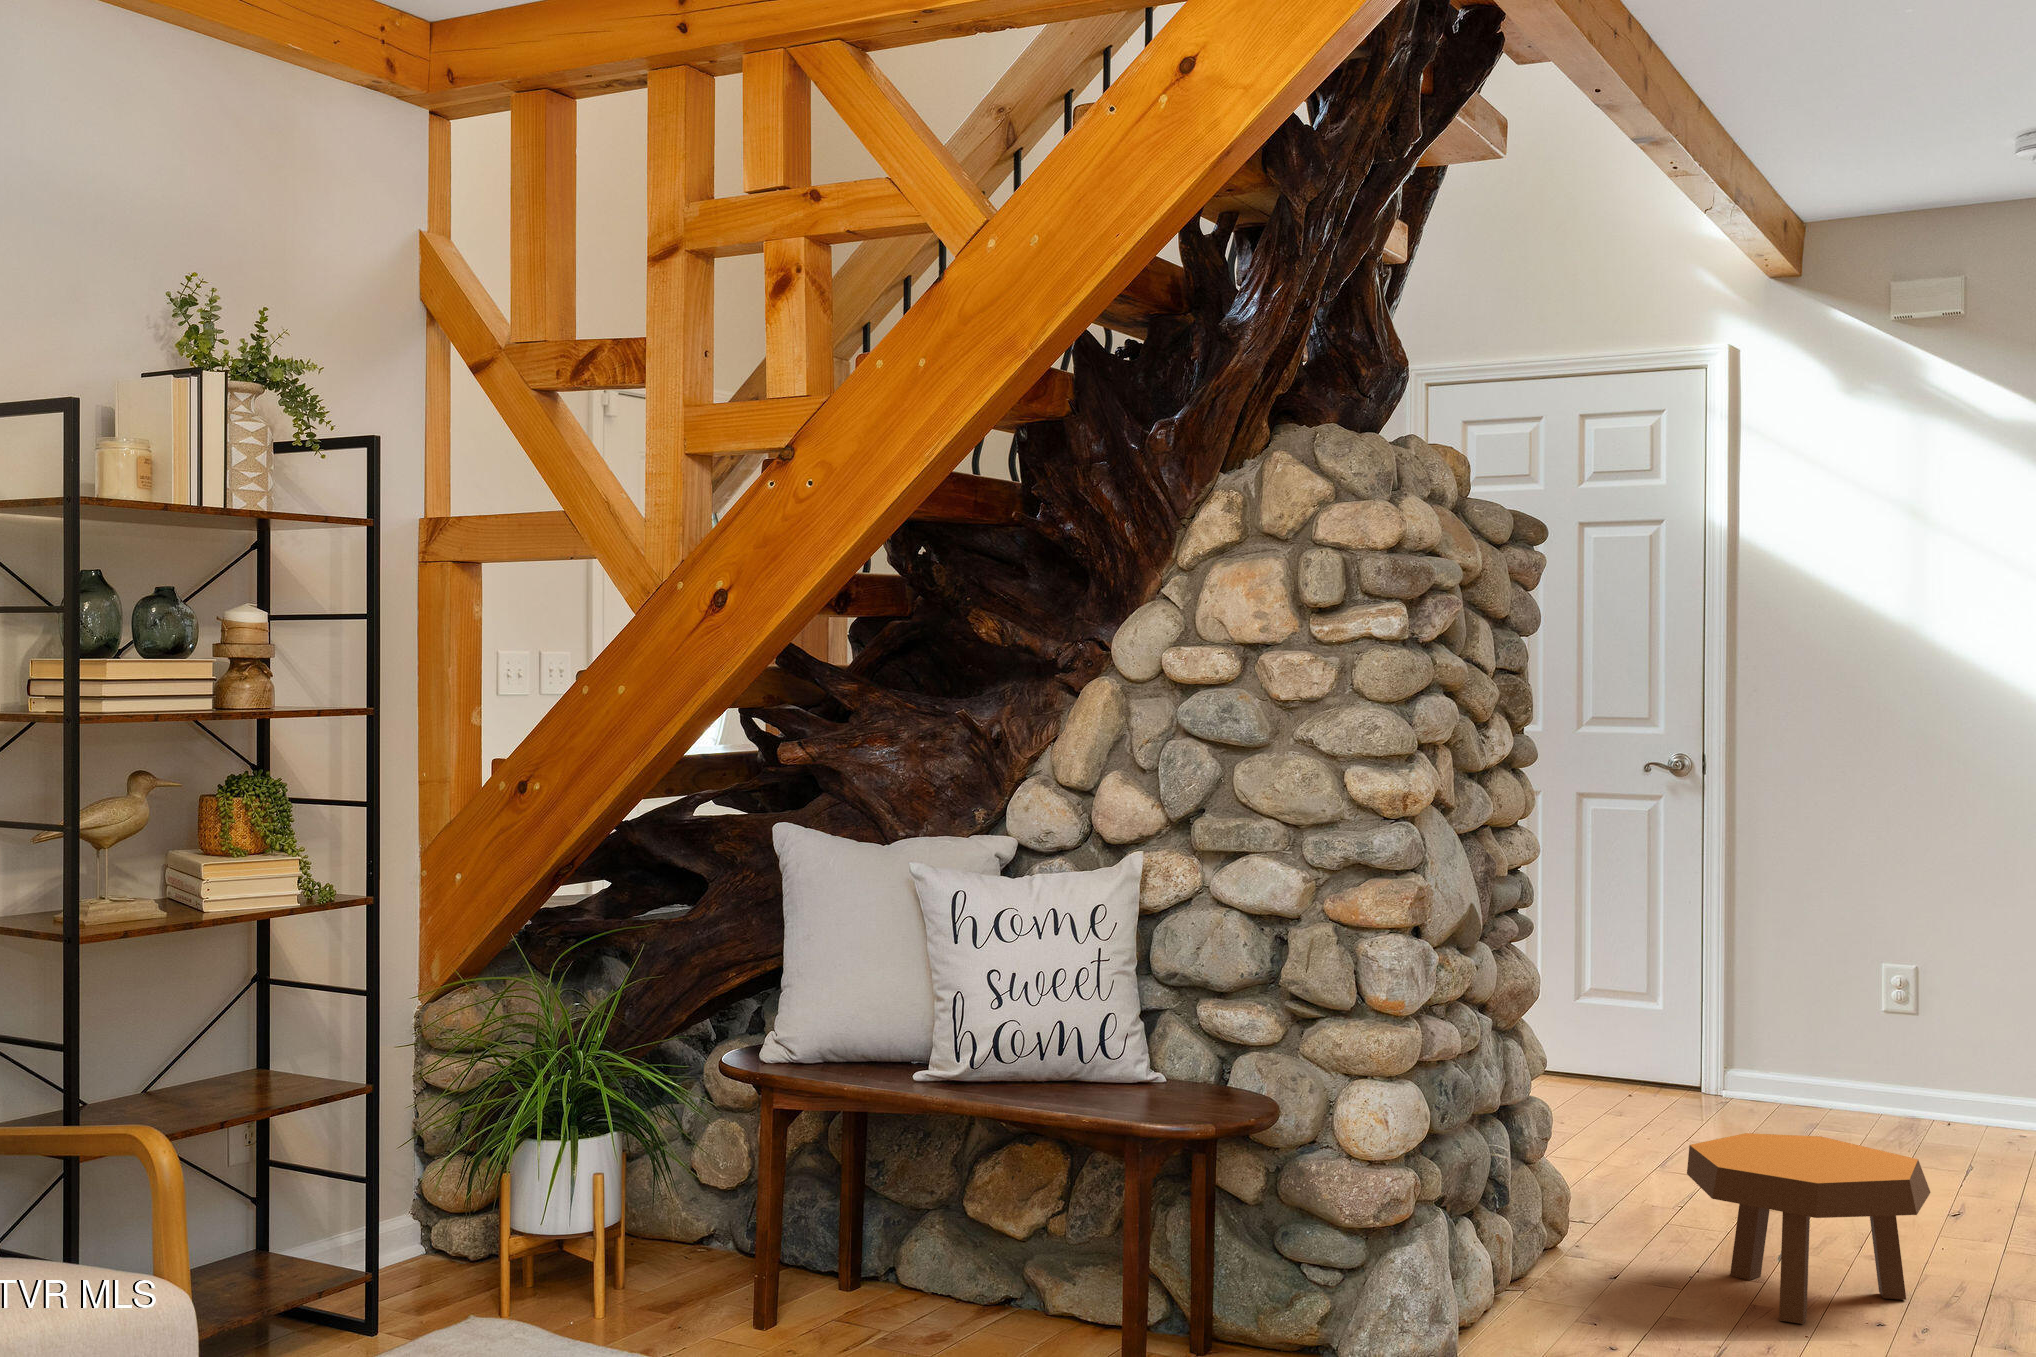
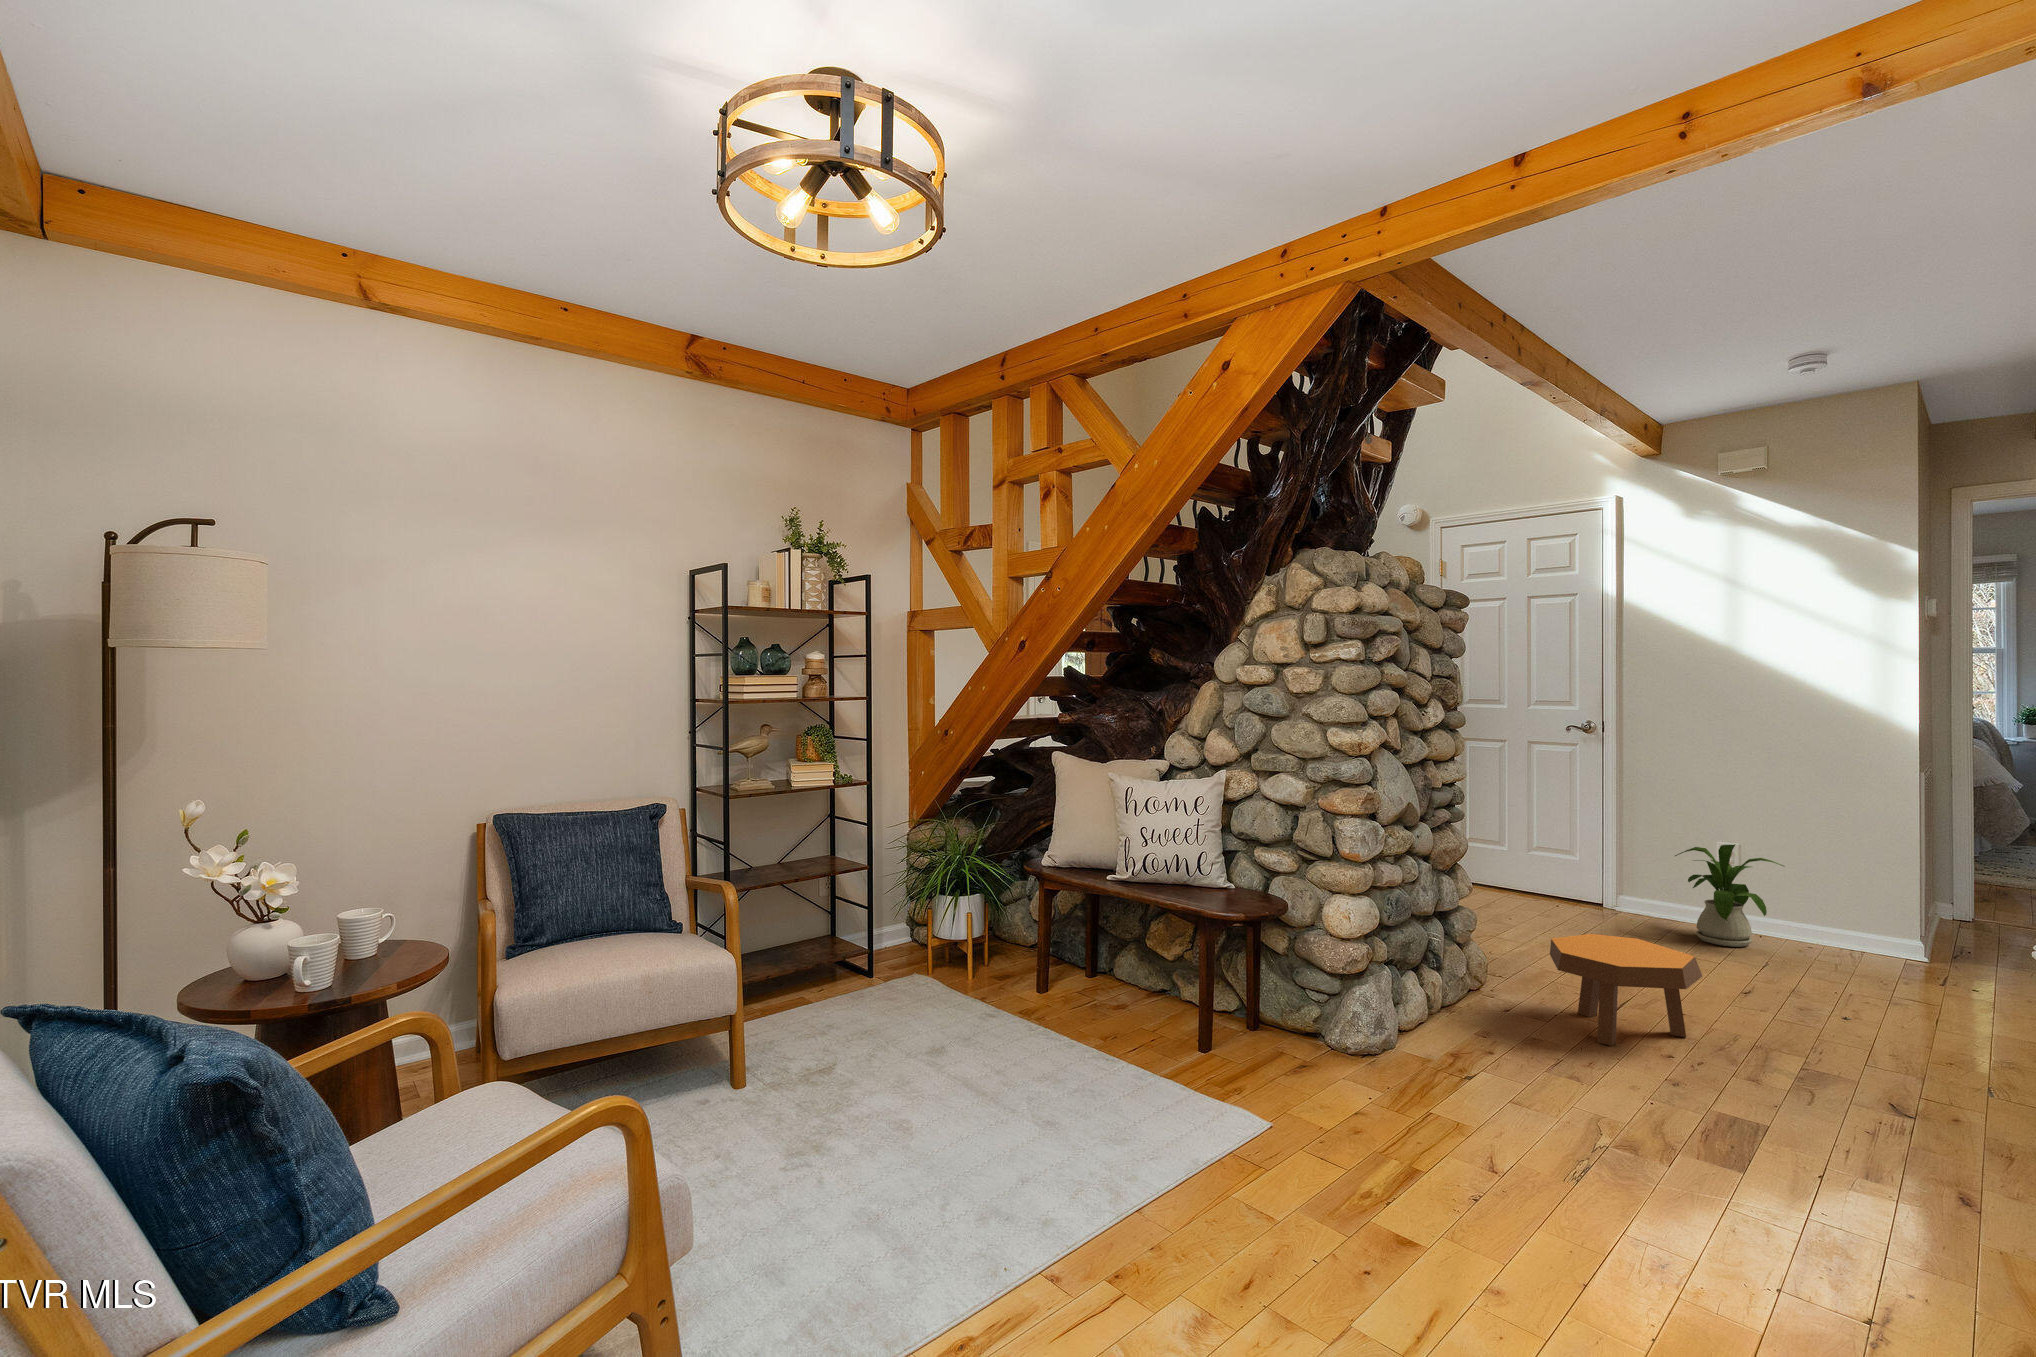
house plant: none [1825,968,1999,1147] -> present [1675,844,1783,947]

